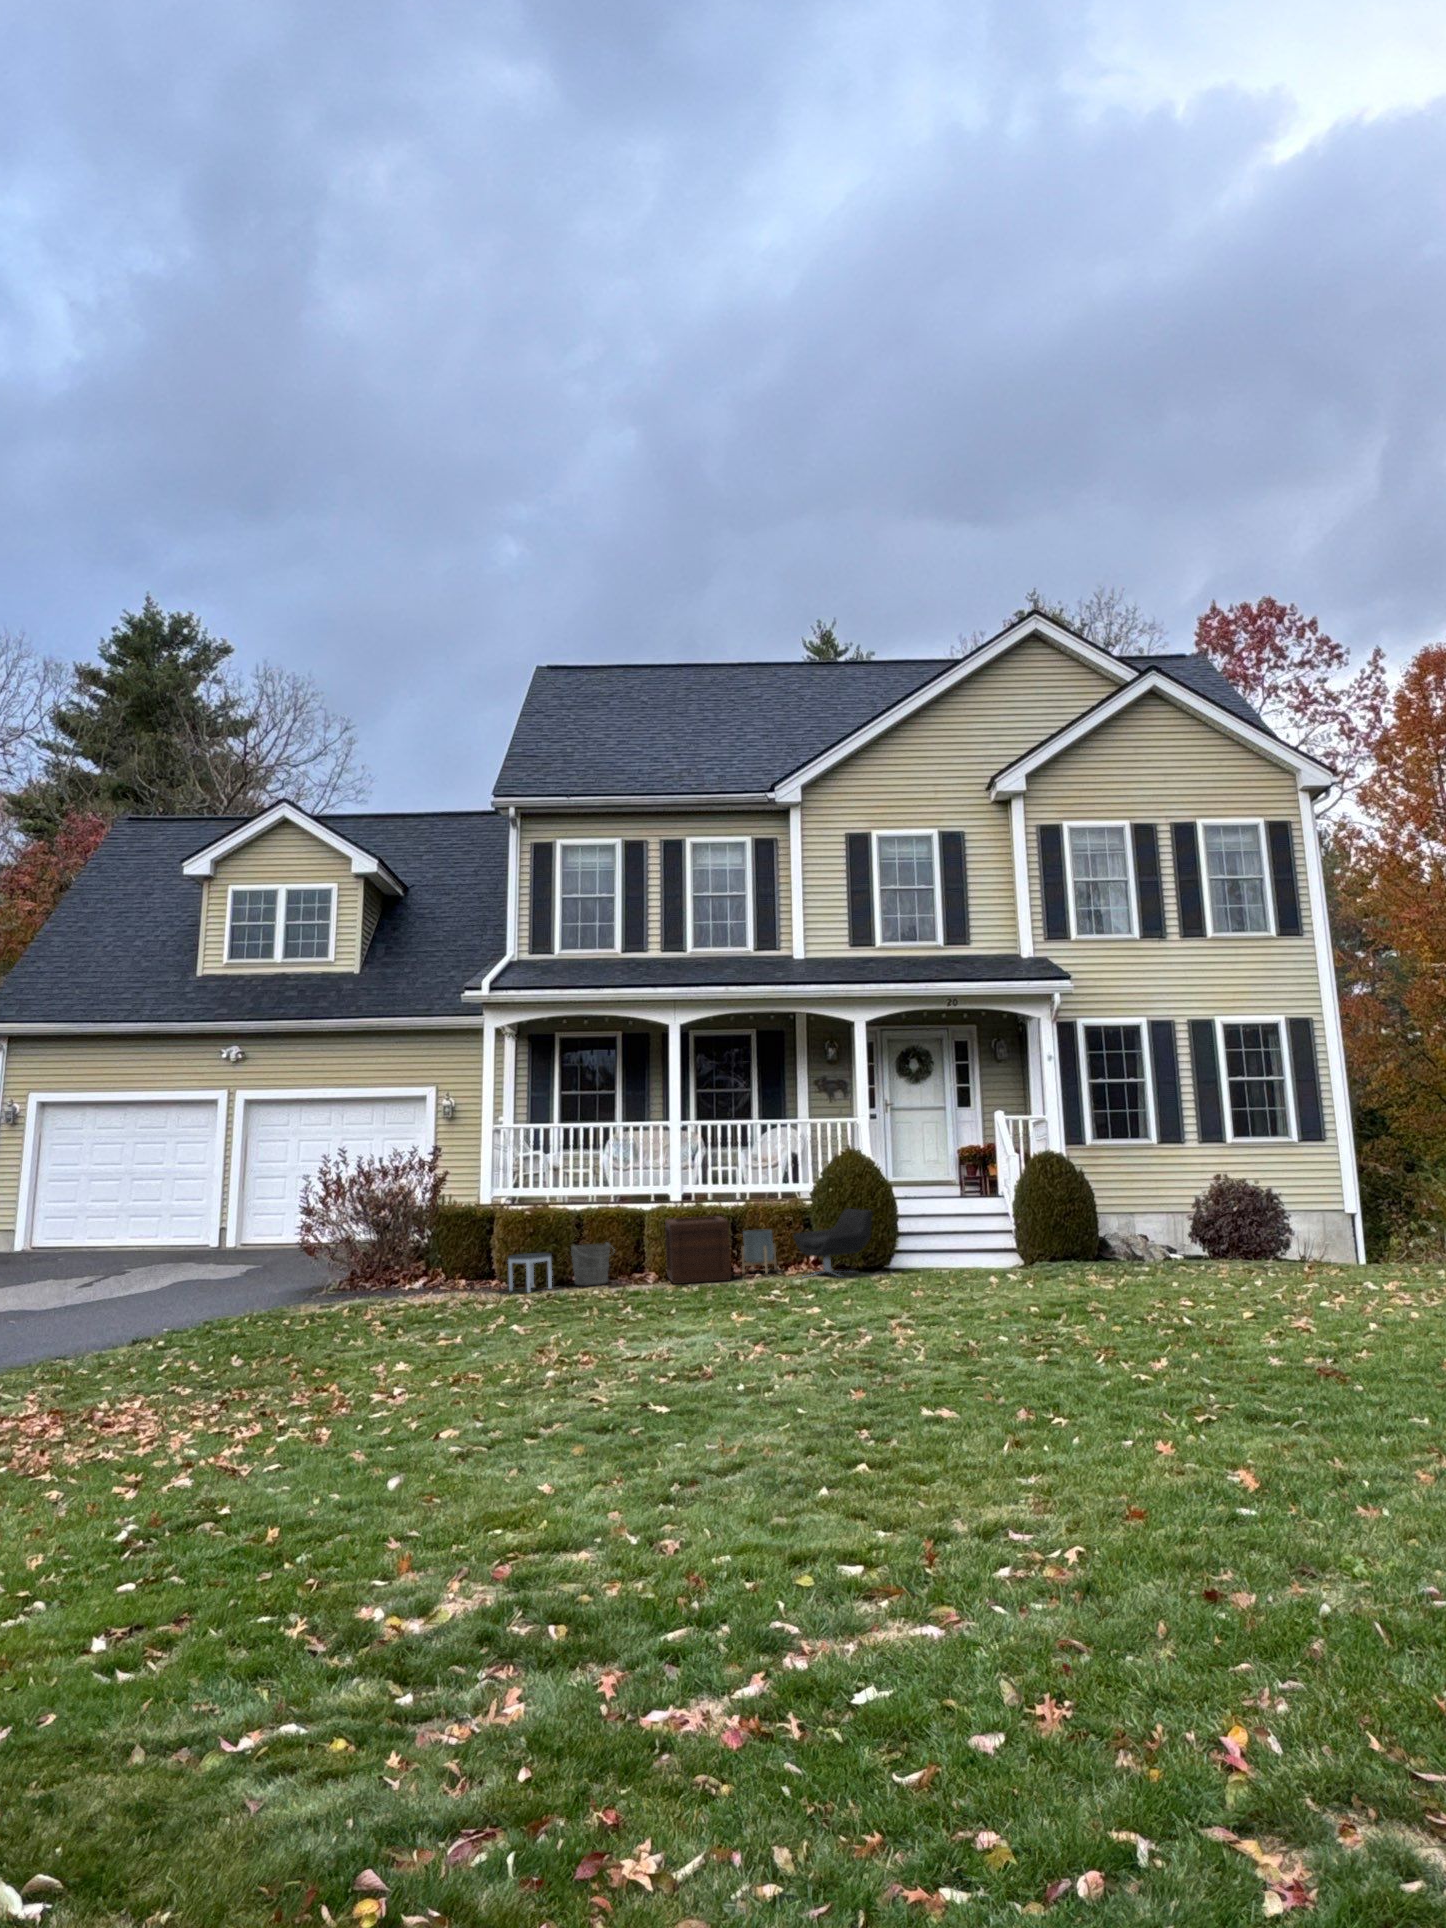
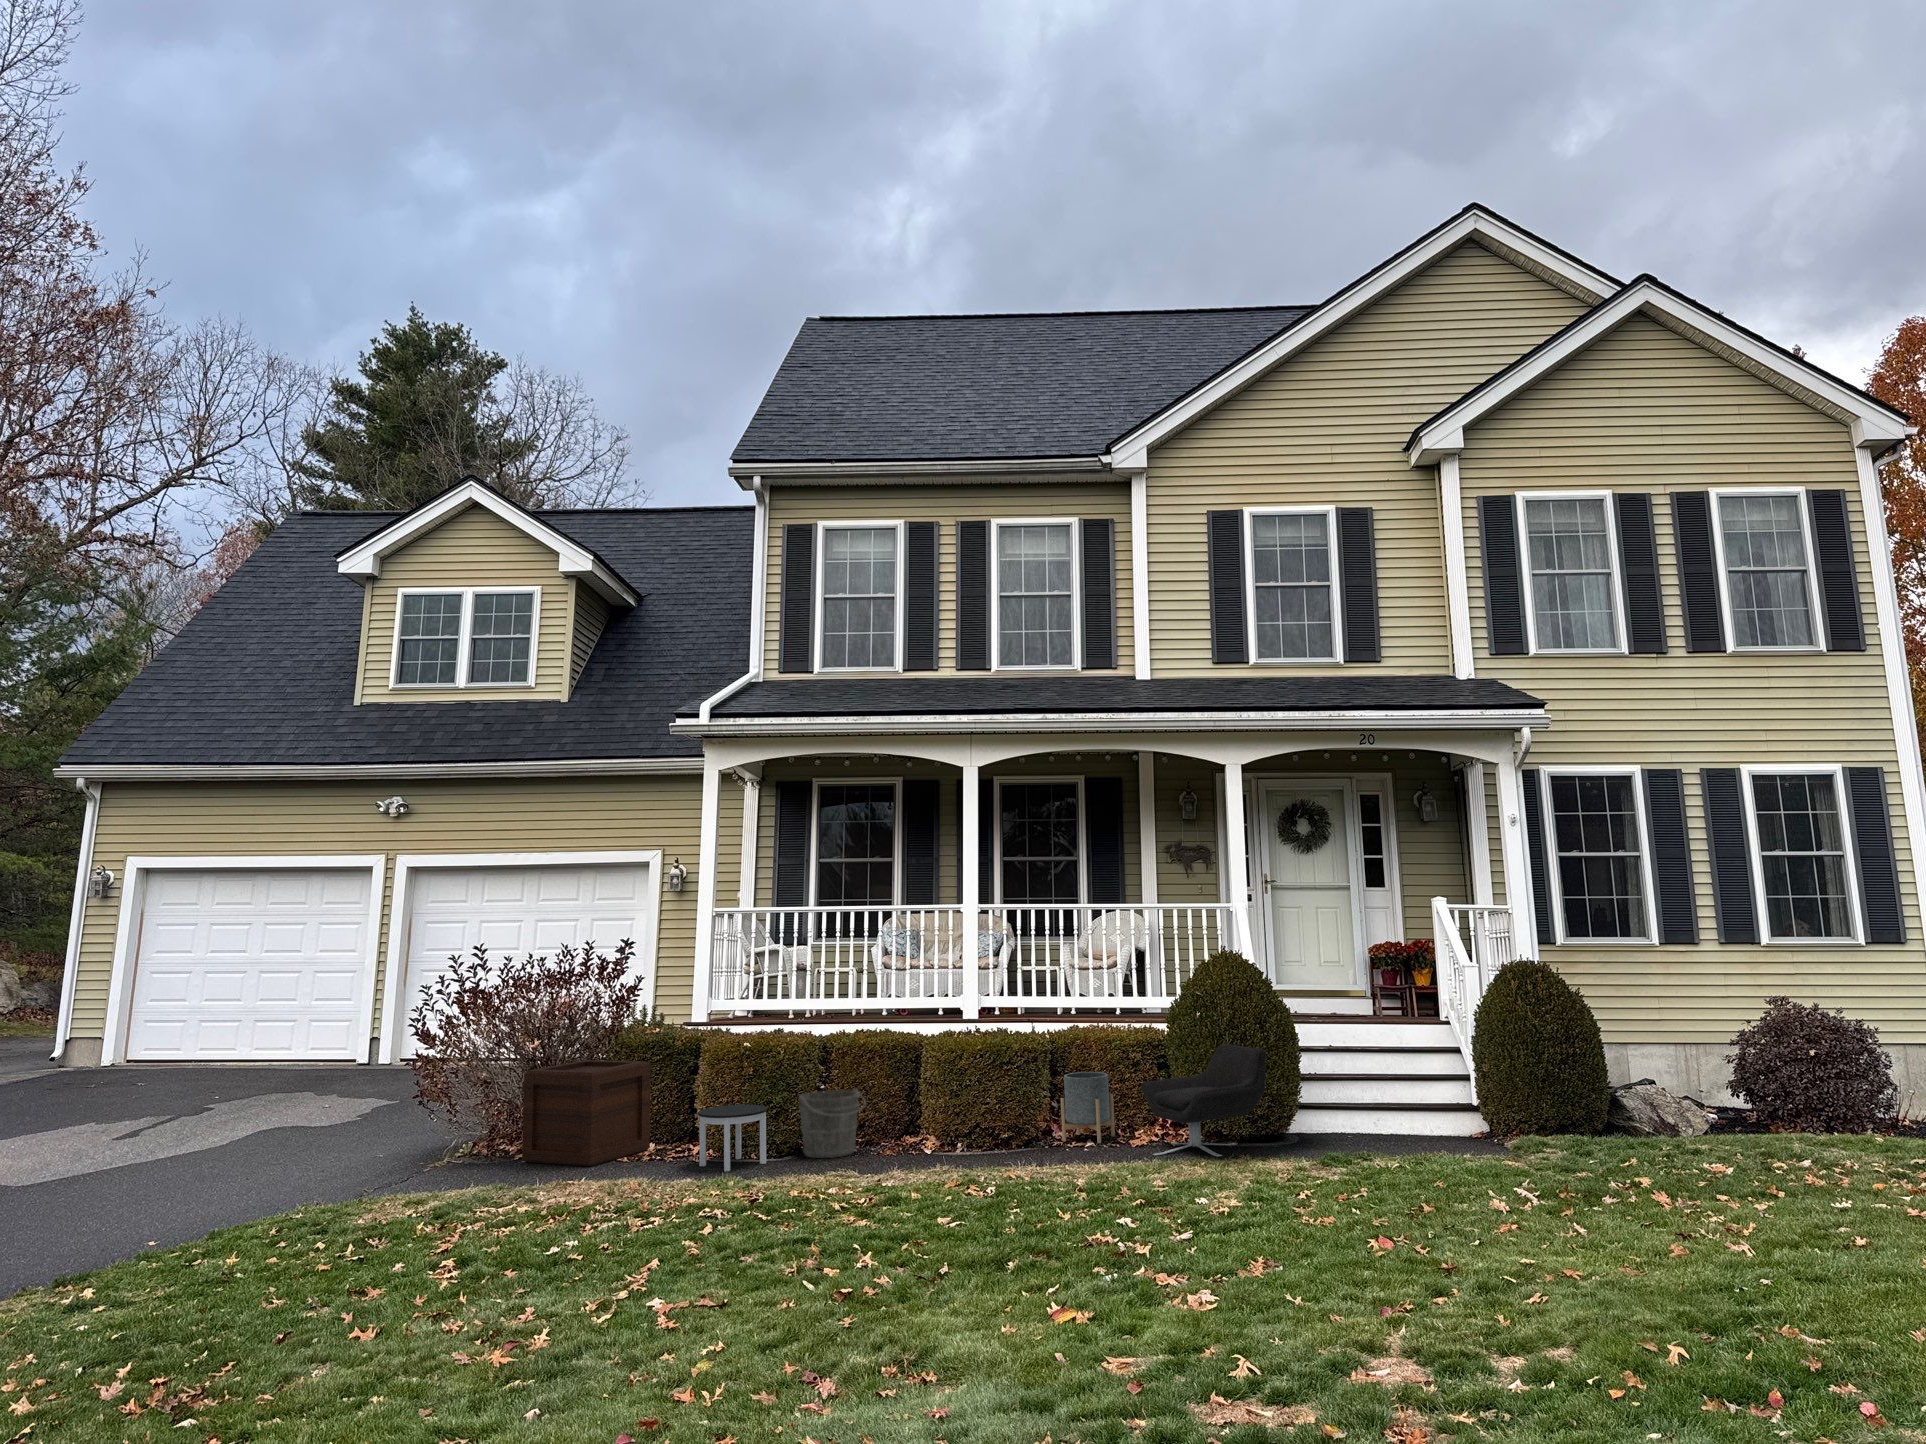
wooden crate: present [665,1216,731,1284] -> present [522,1060,650,1166]

